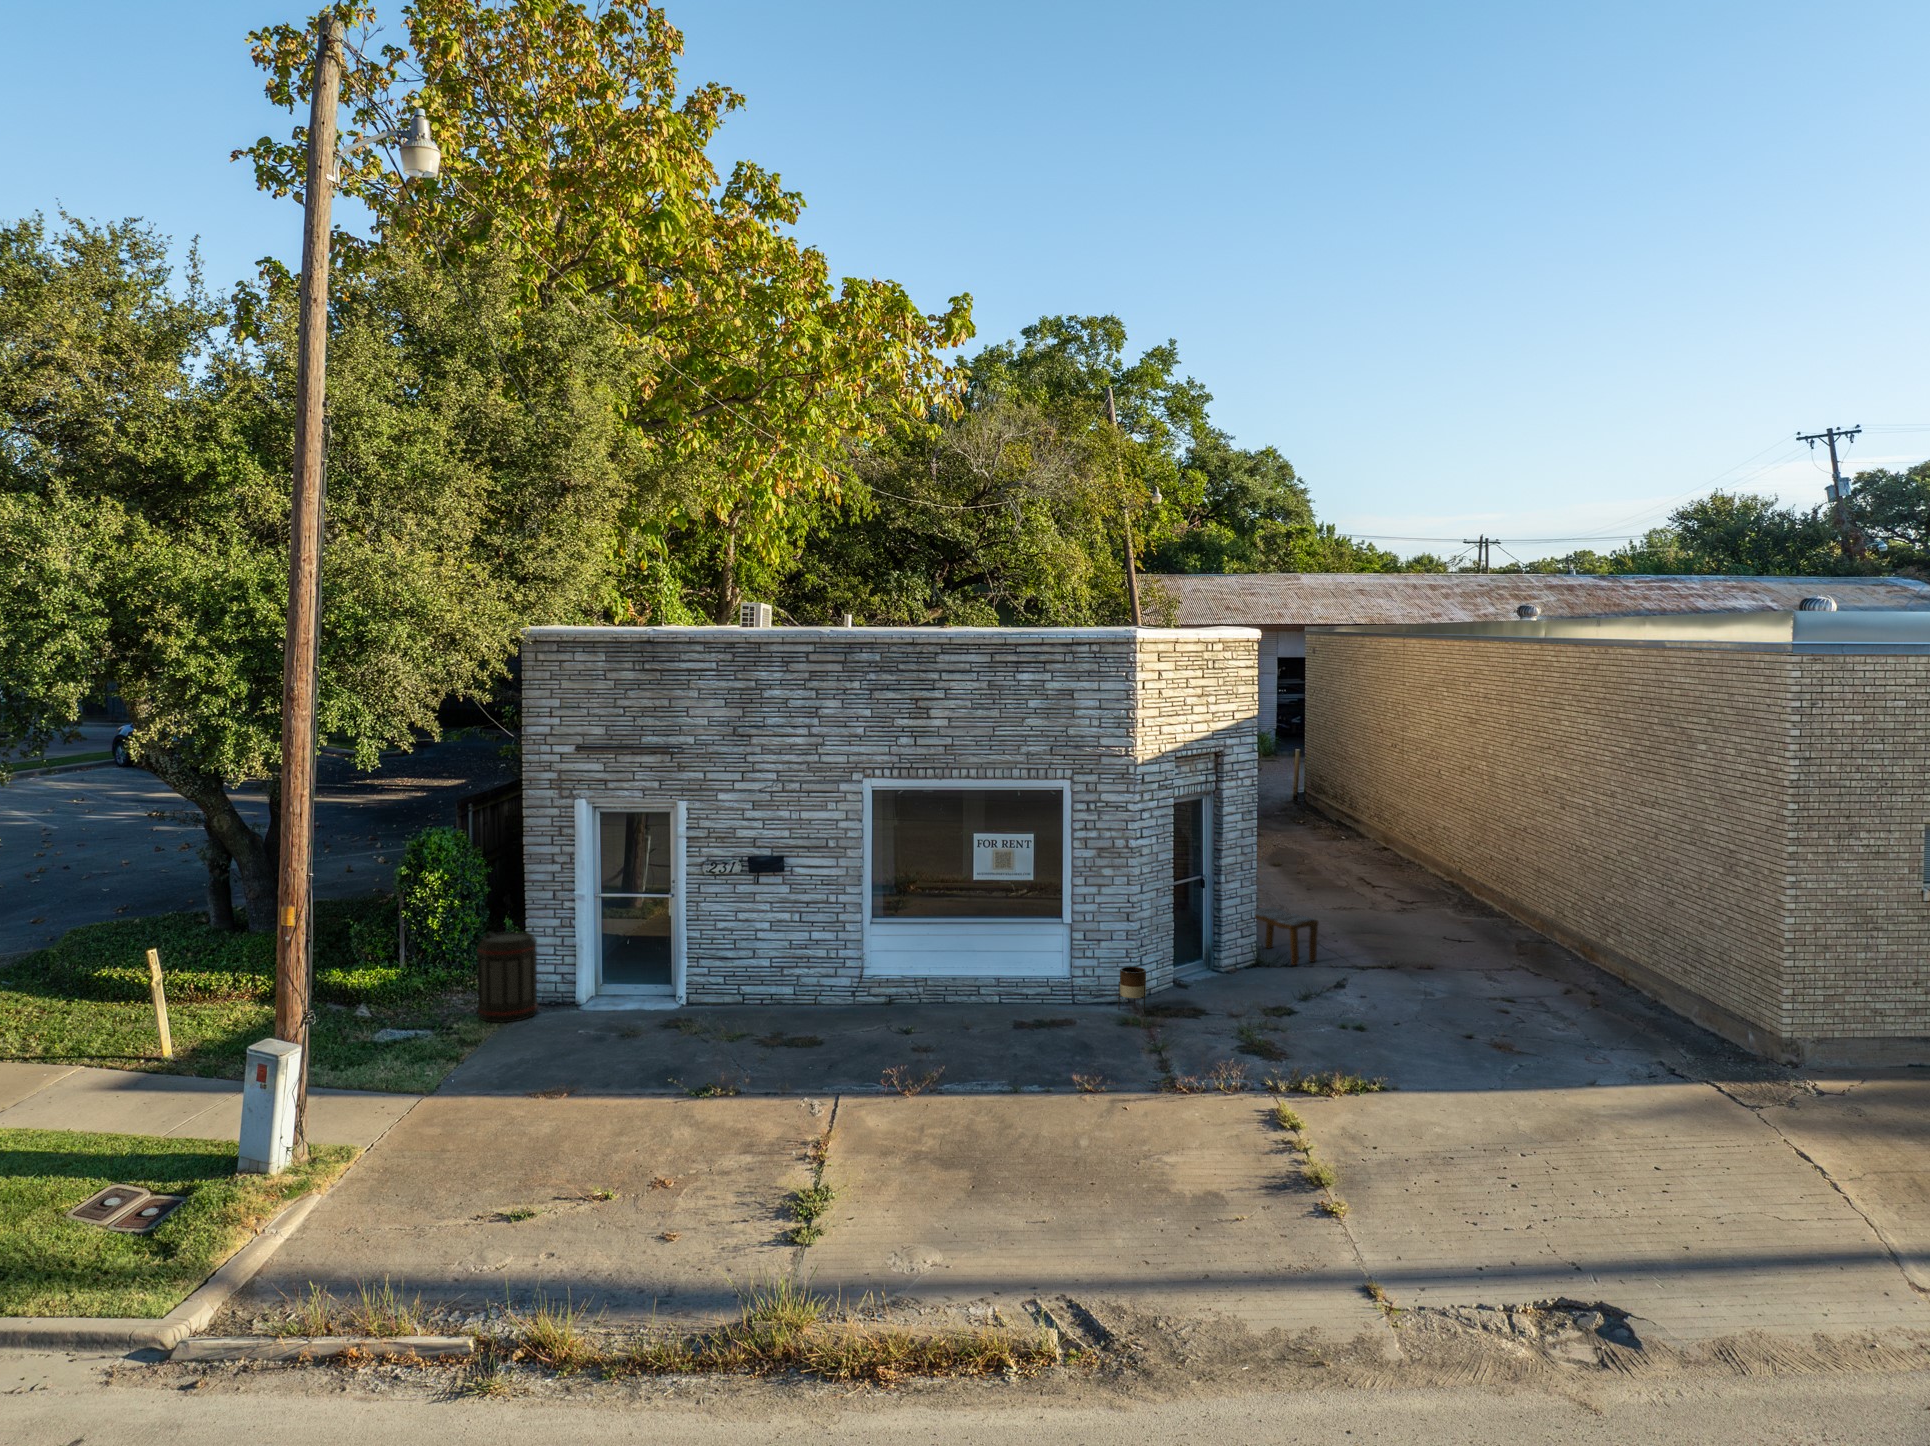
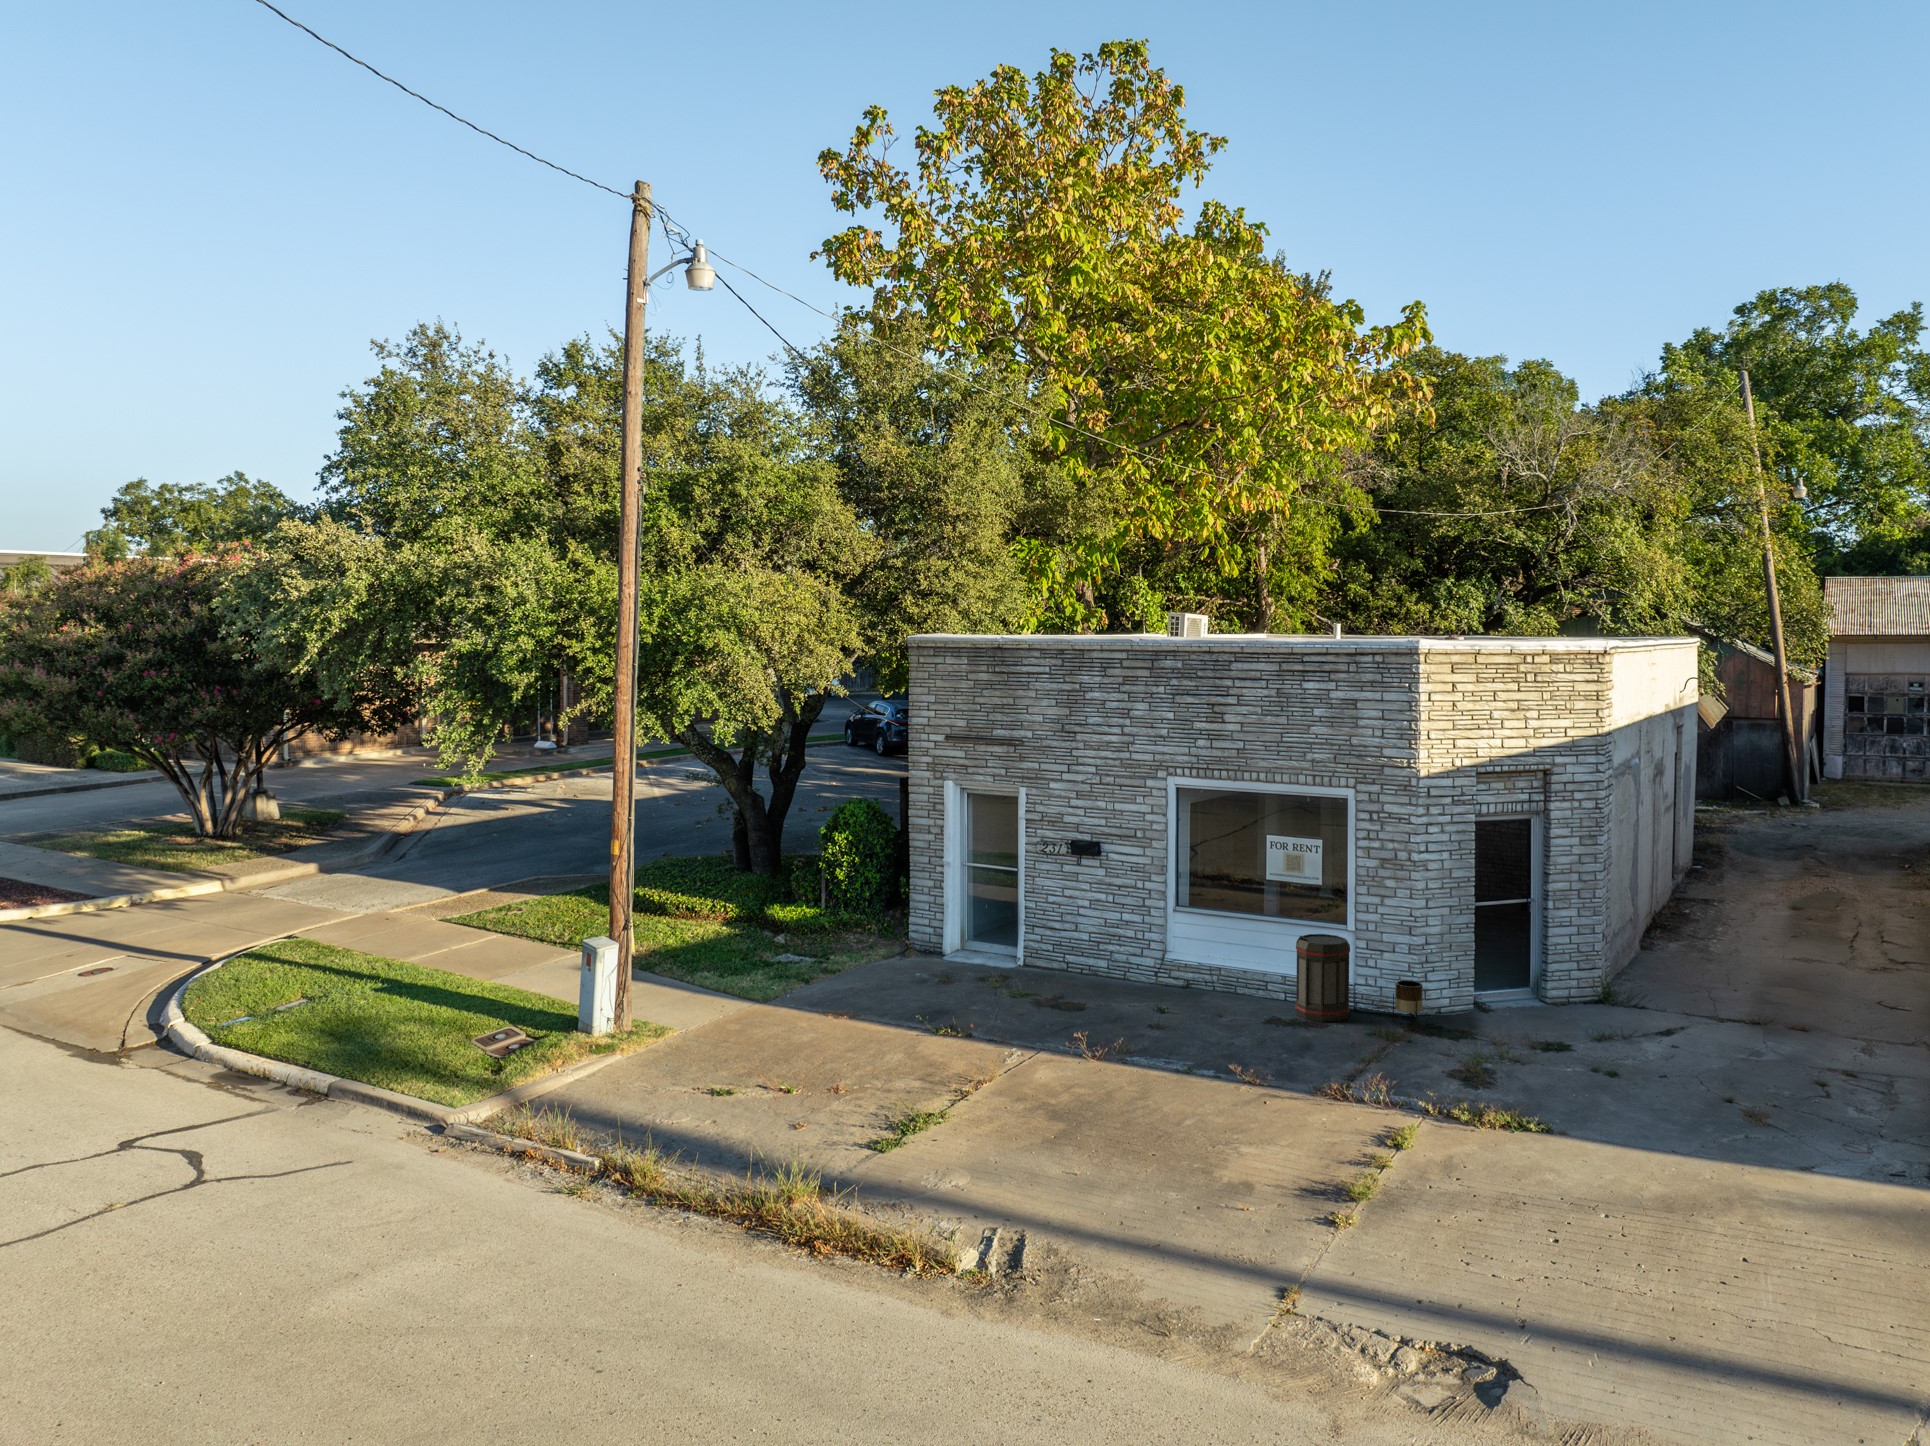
bench: present [1254,907,1318,965] -> none [1617,944,1687,1008]
trash can: present [477,932,537,1022] -> present [1295,934,1350,1022]

